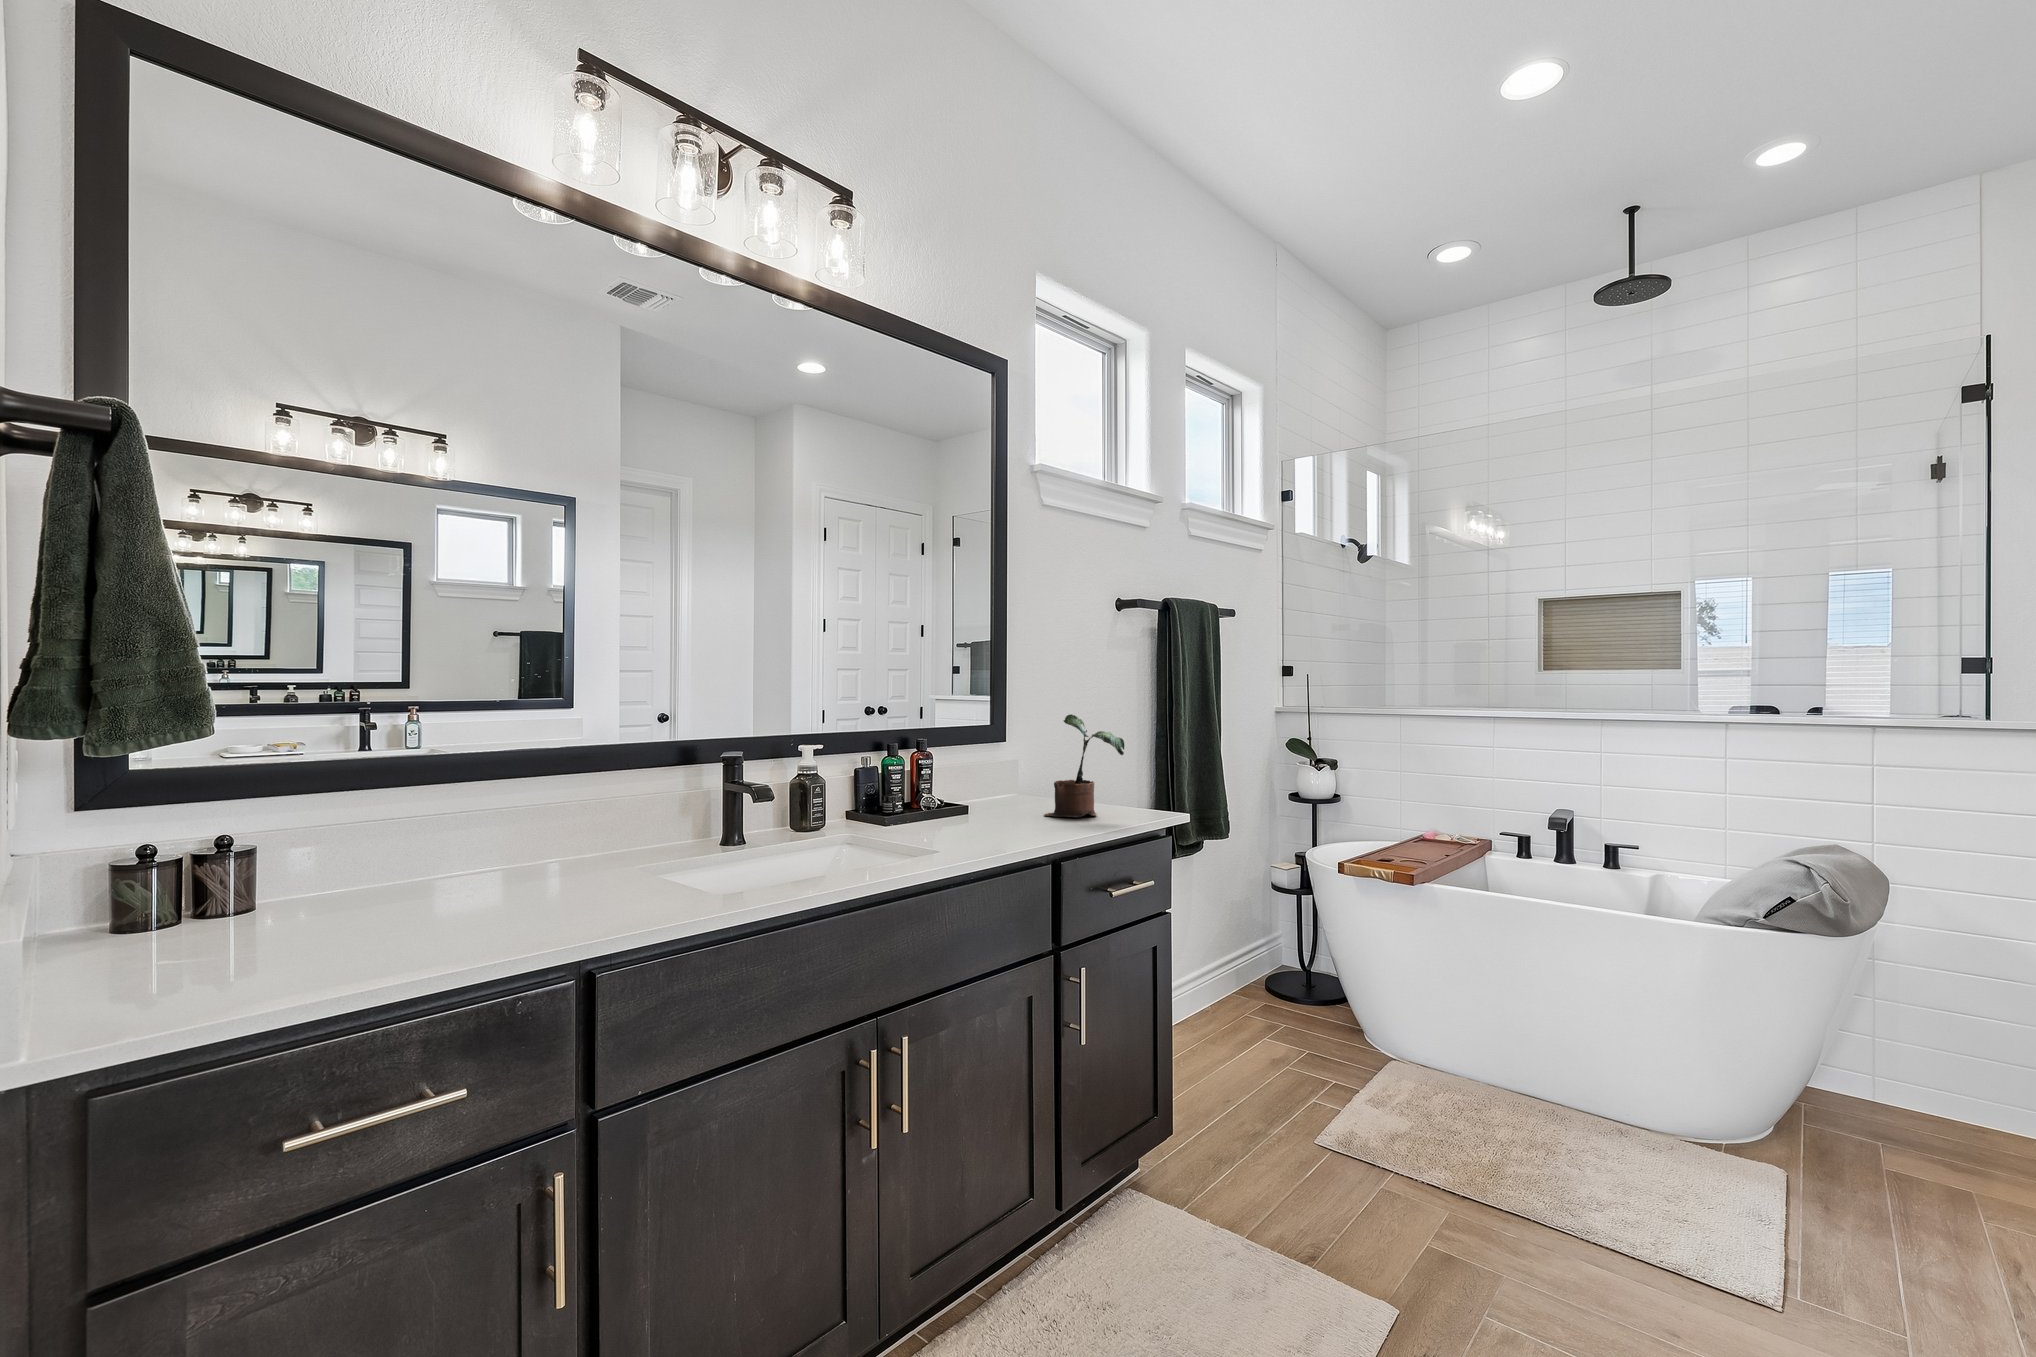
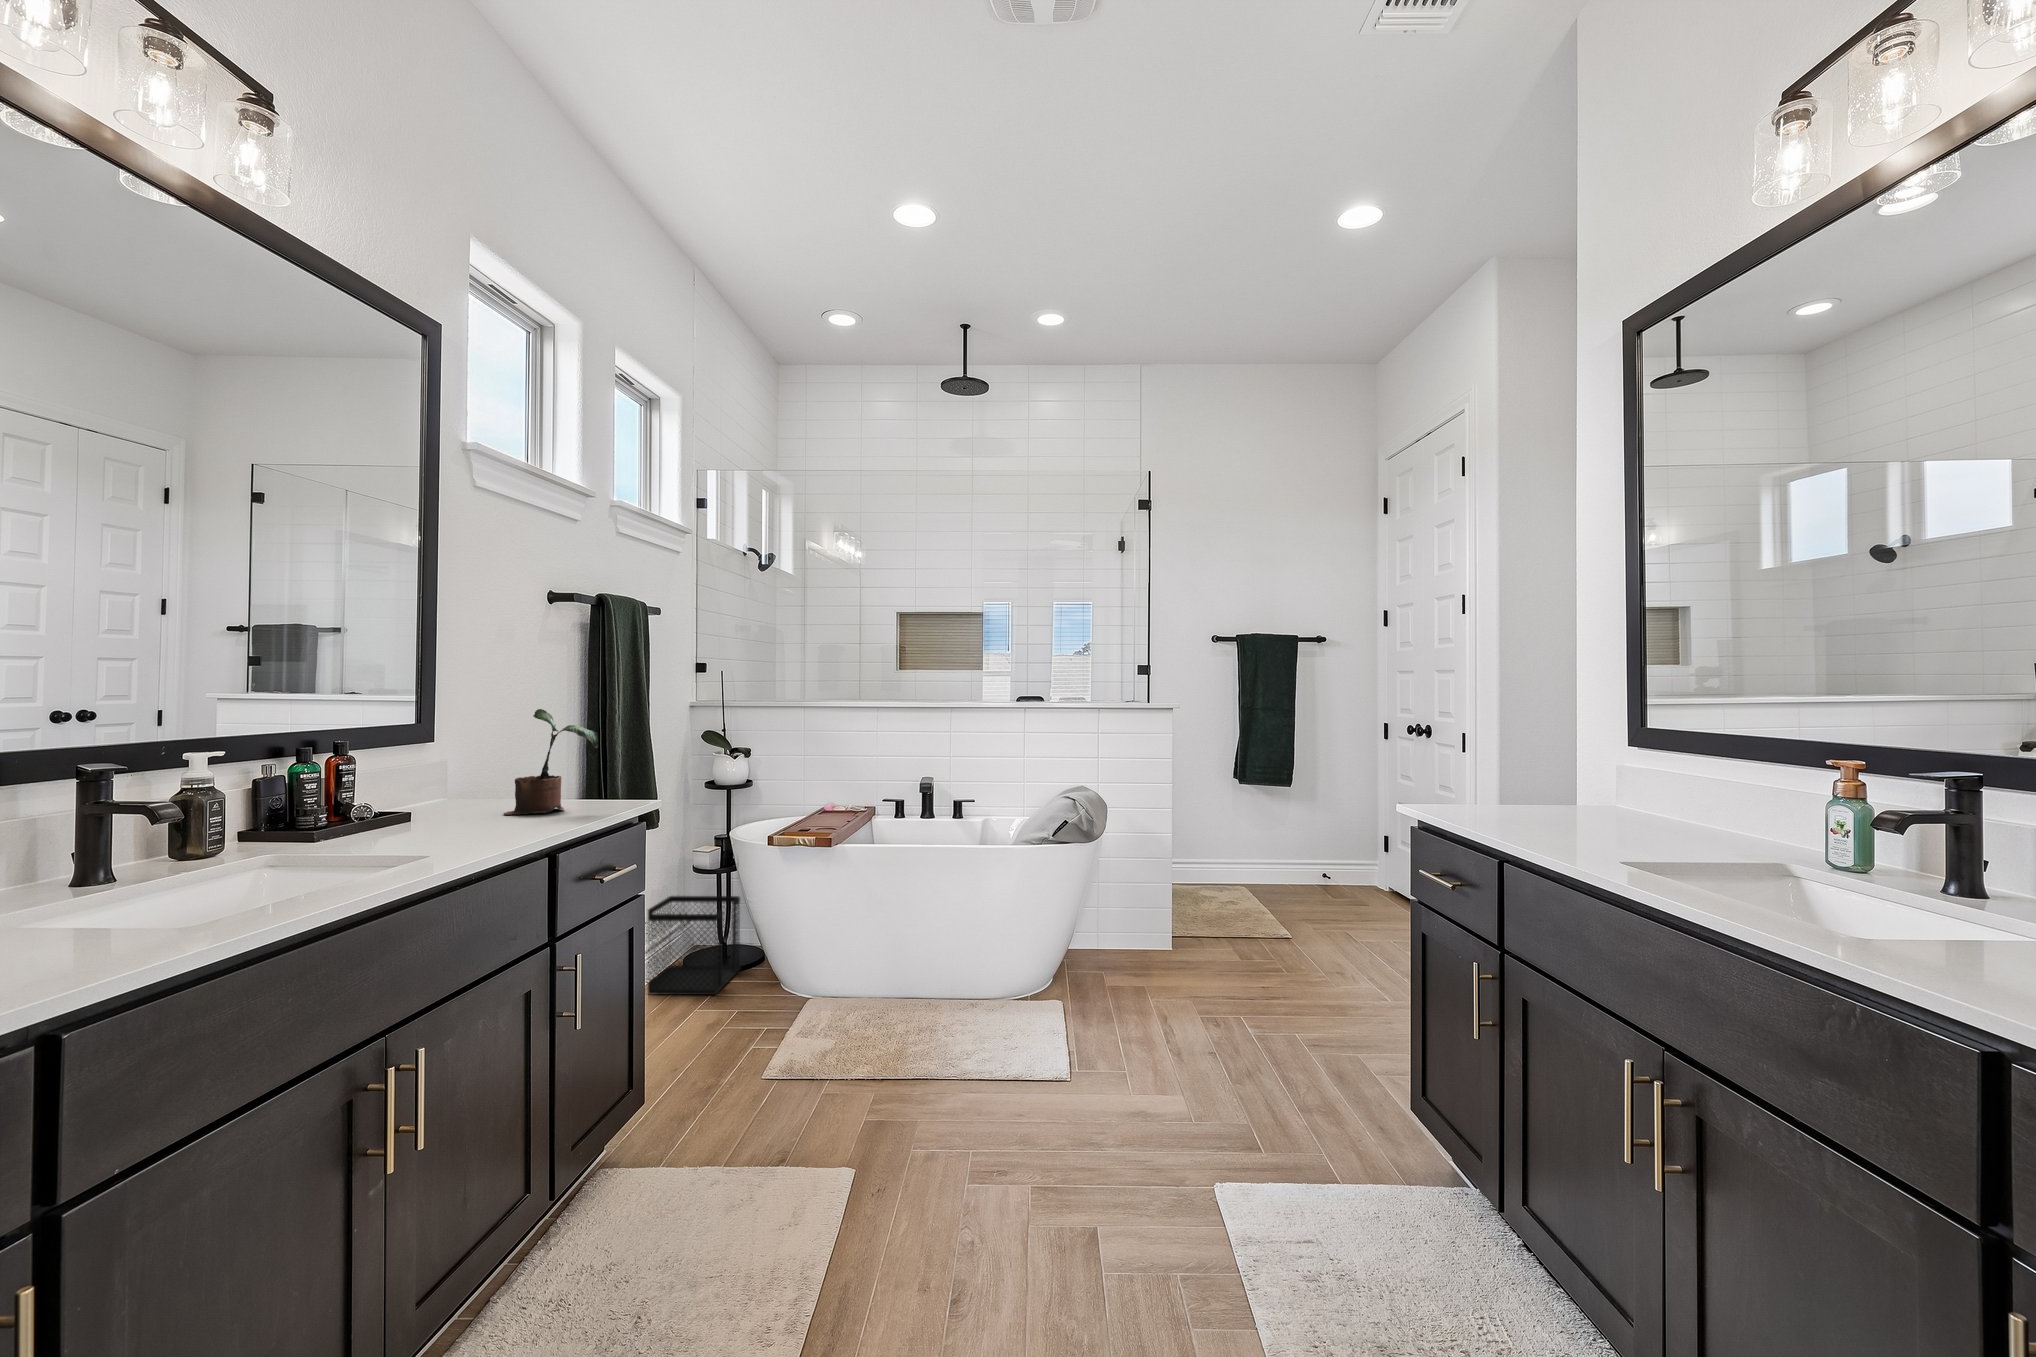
wastebasket: none [1213,913,1323,1031] -> present [645,896,740,995]

